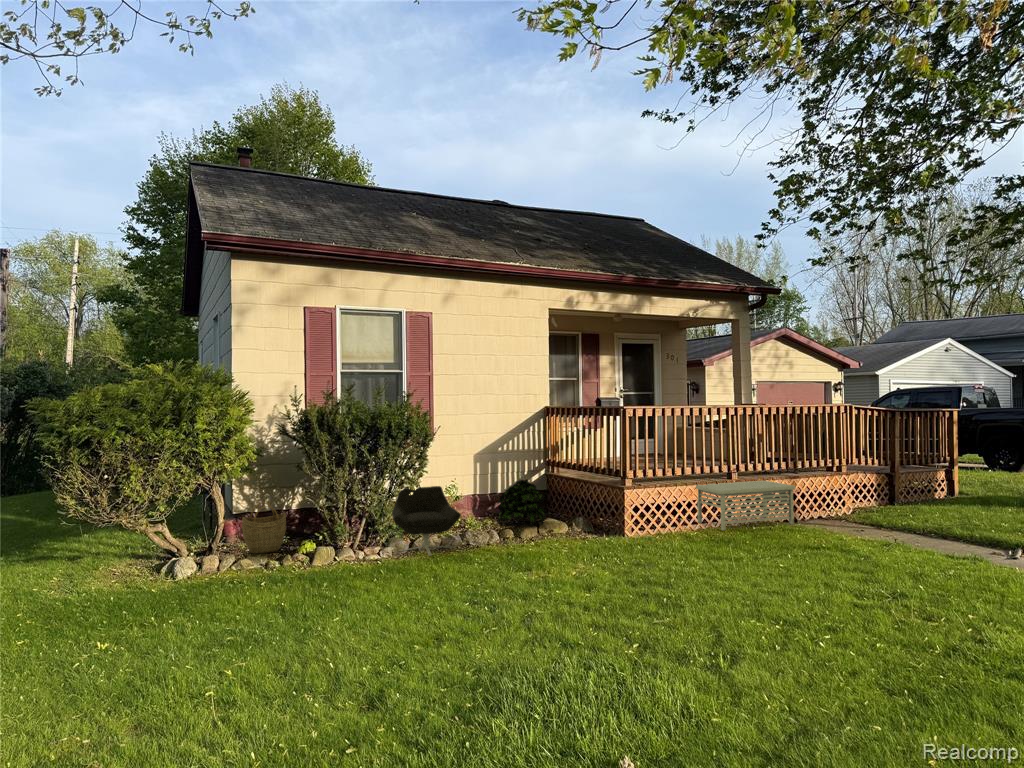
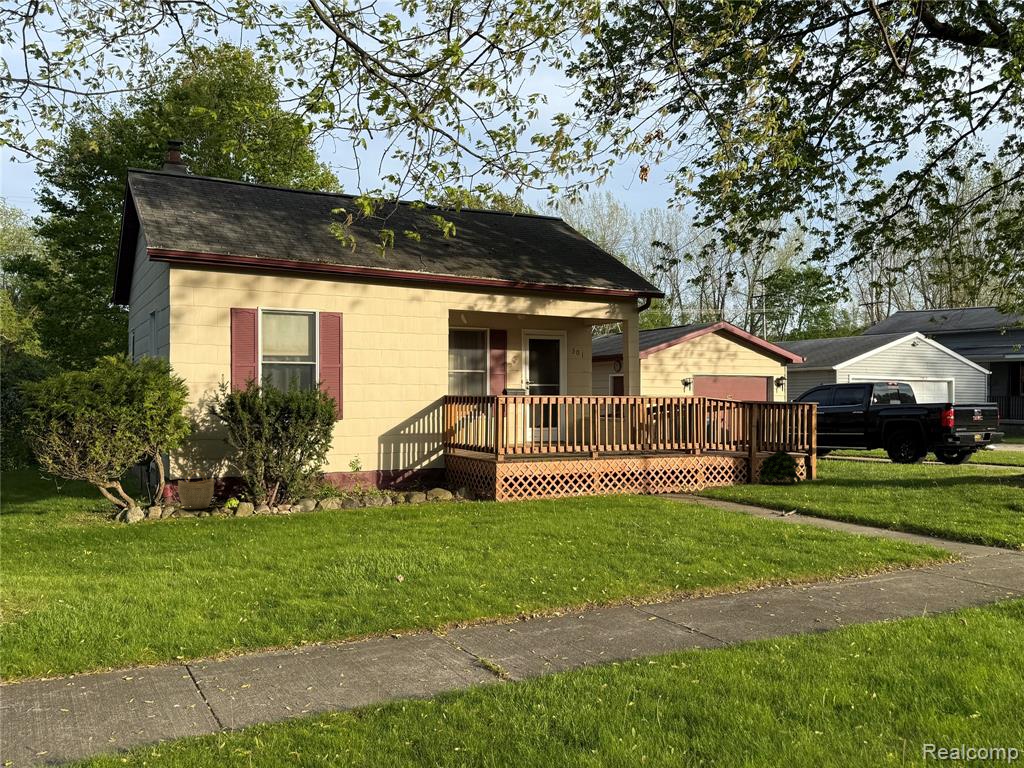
potted plant: present [497,479,546,525] -> present [759,450,801,484]
storage bench: present [696,480,795,530] -> none [559,459,642,498]
lounge chair: present [393,486,461,556] -> none [299,459,355,511]

